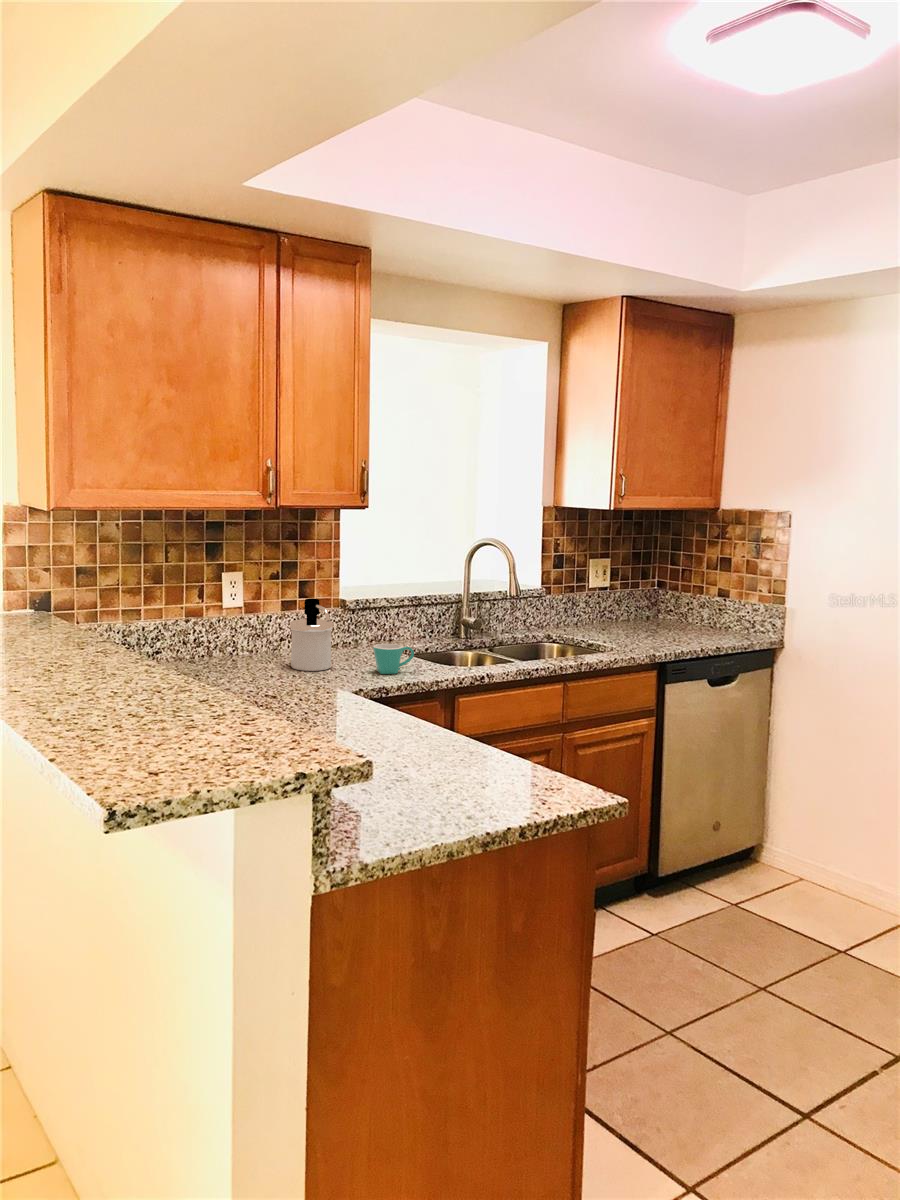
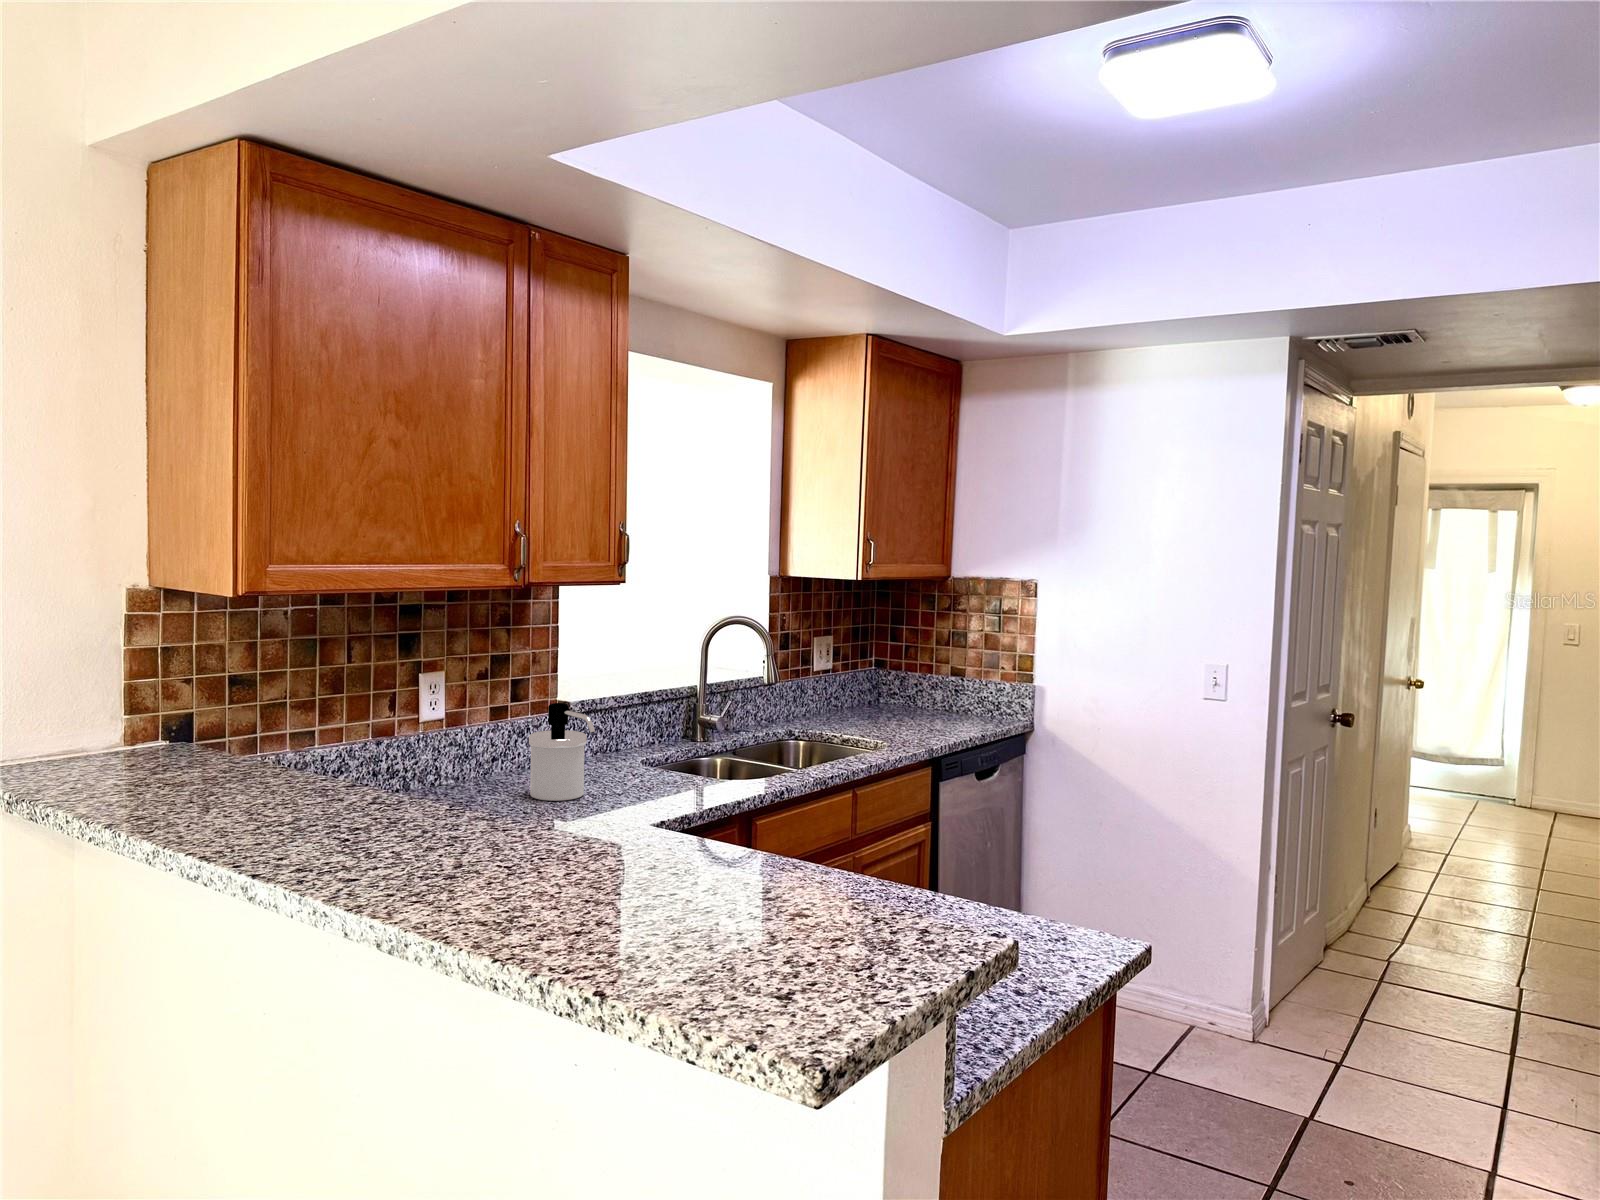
mug: present [373,644,414,674] -> none [642,757,693,797]

